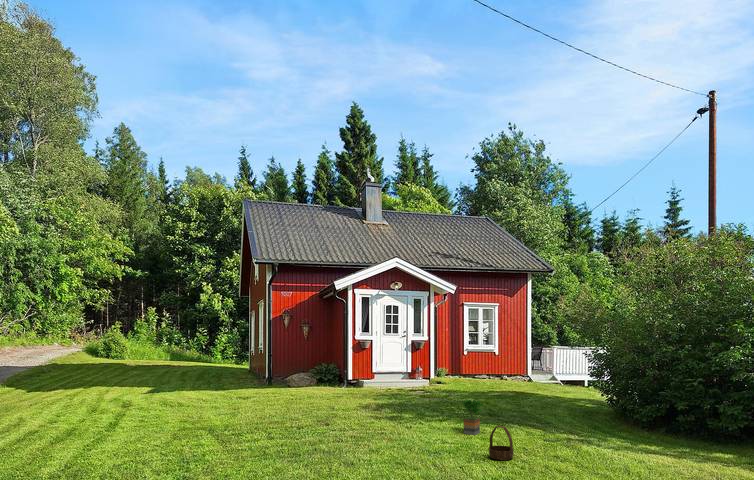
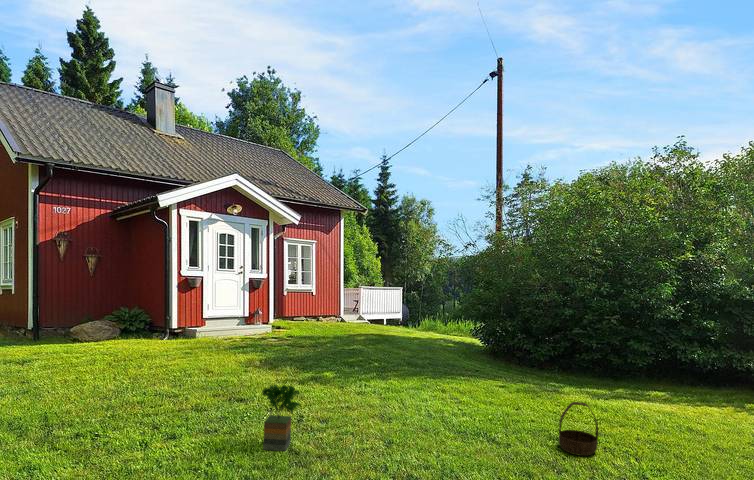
potted tree: present [463,400,483,435] -> present [262,385,299,451]

